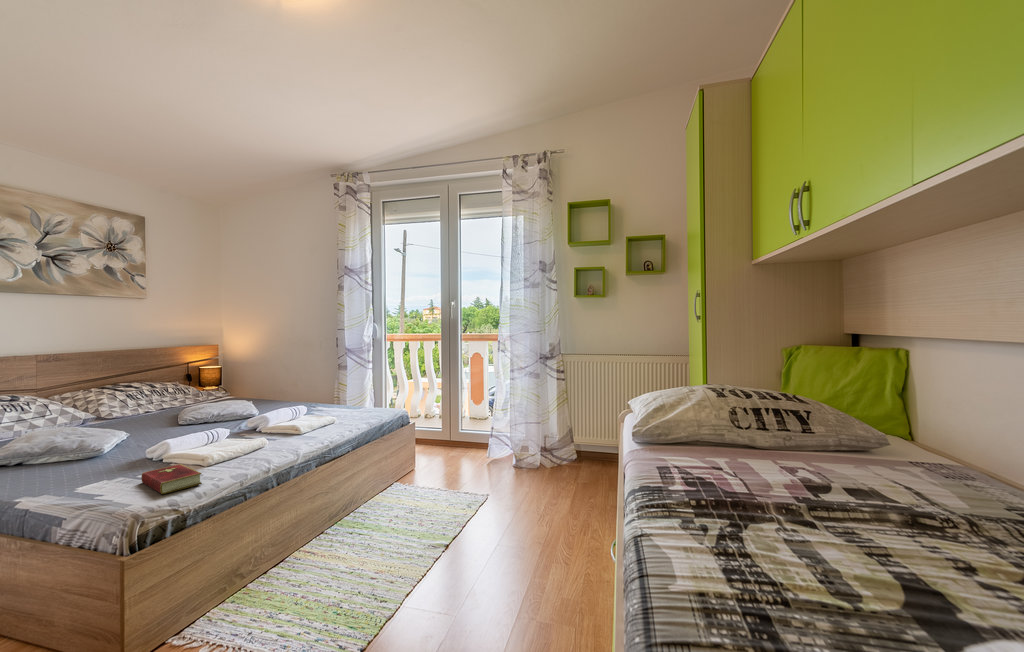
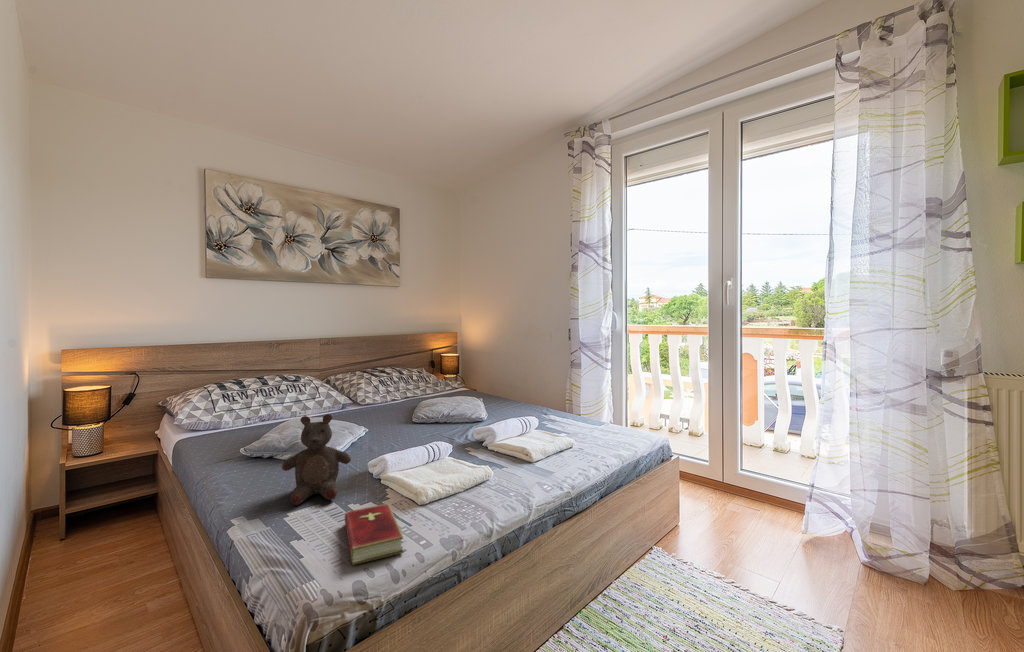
stuffed bear: none [60,408,133,481] -> present [282,414,351,505]

